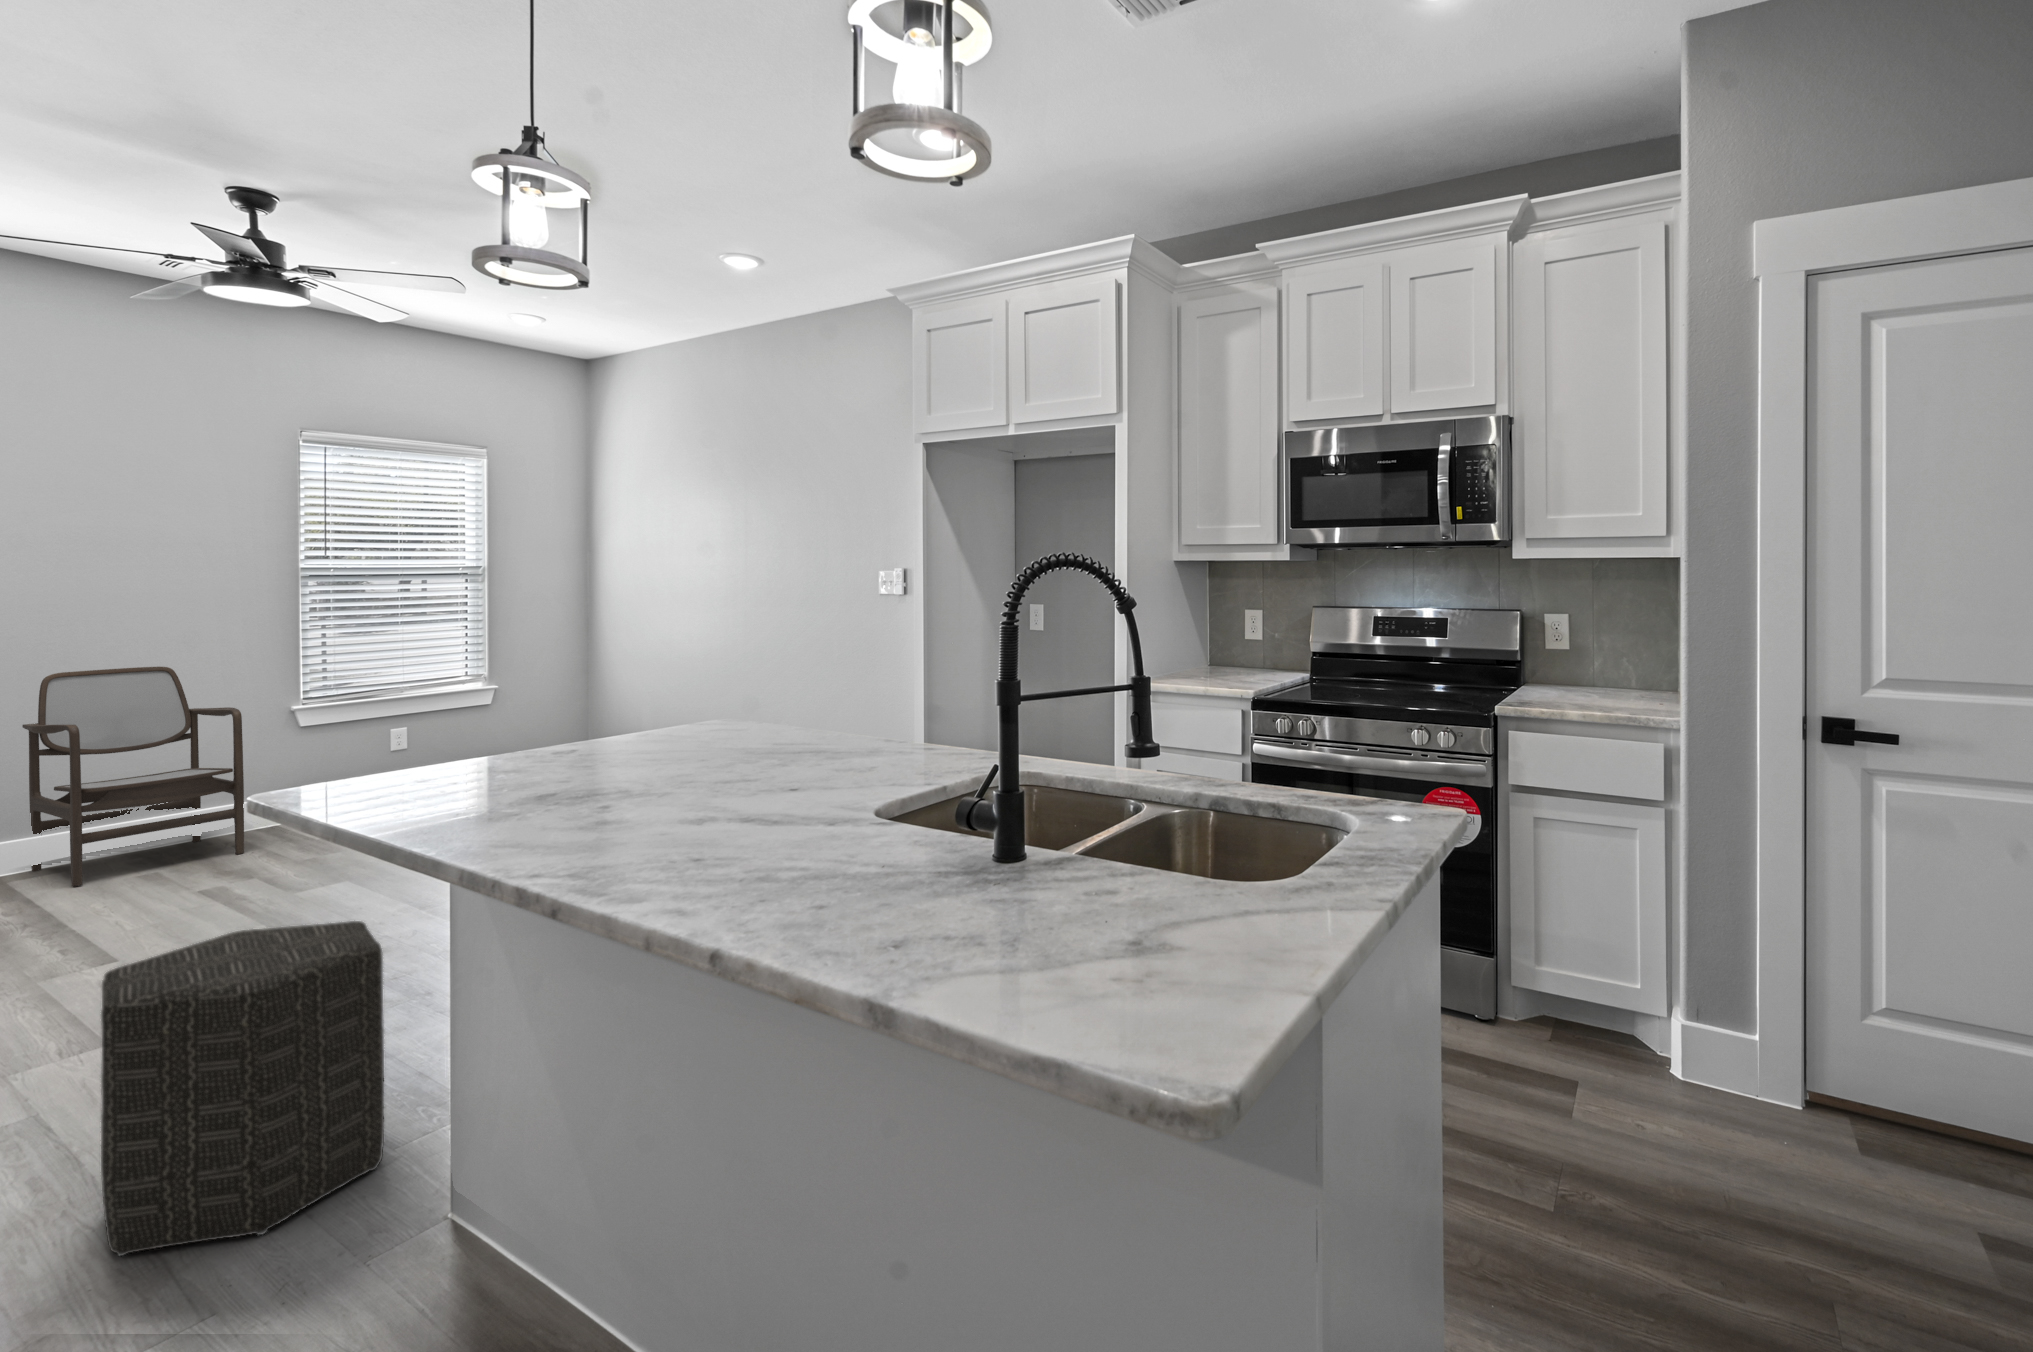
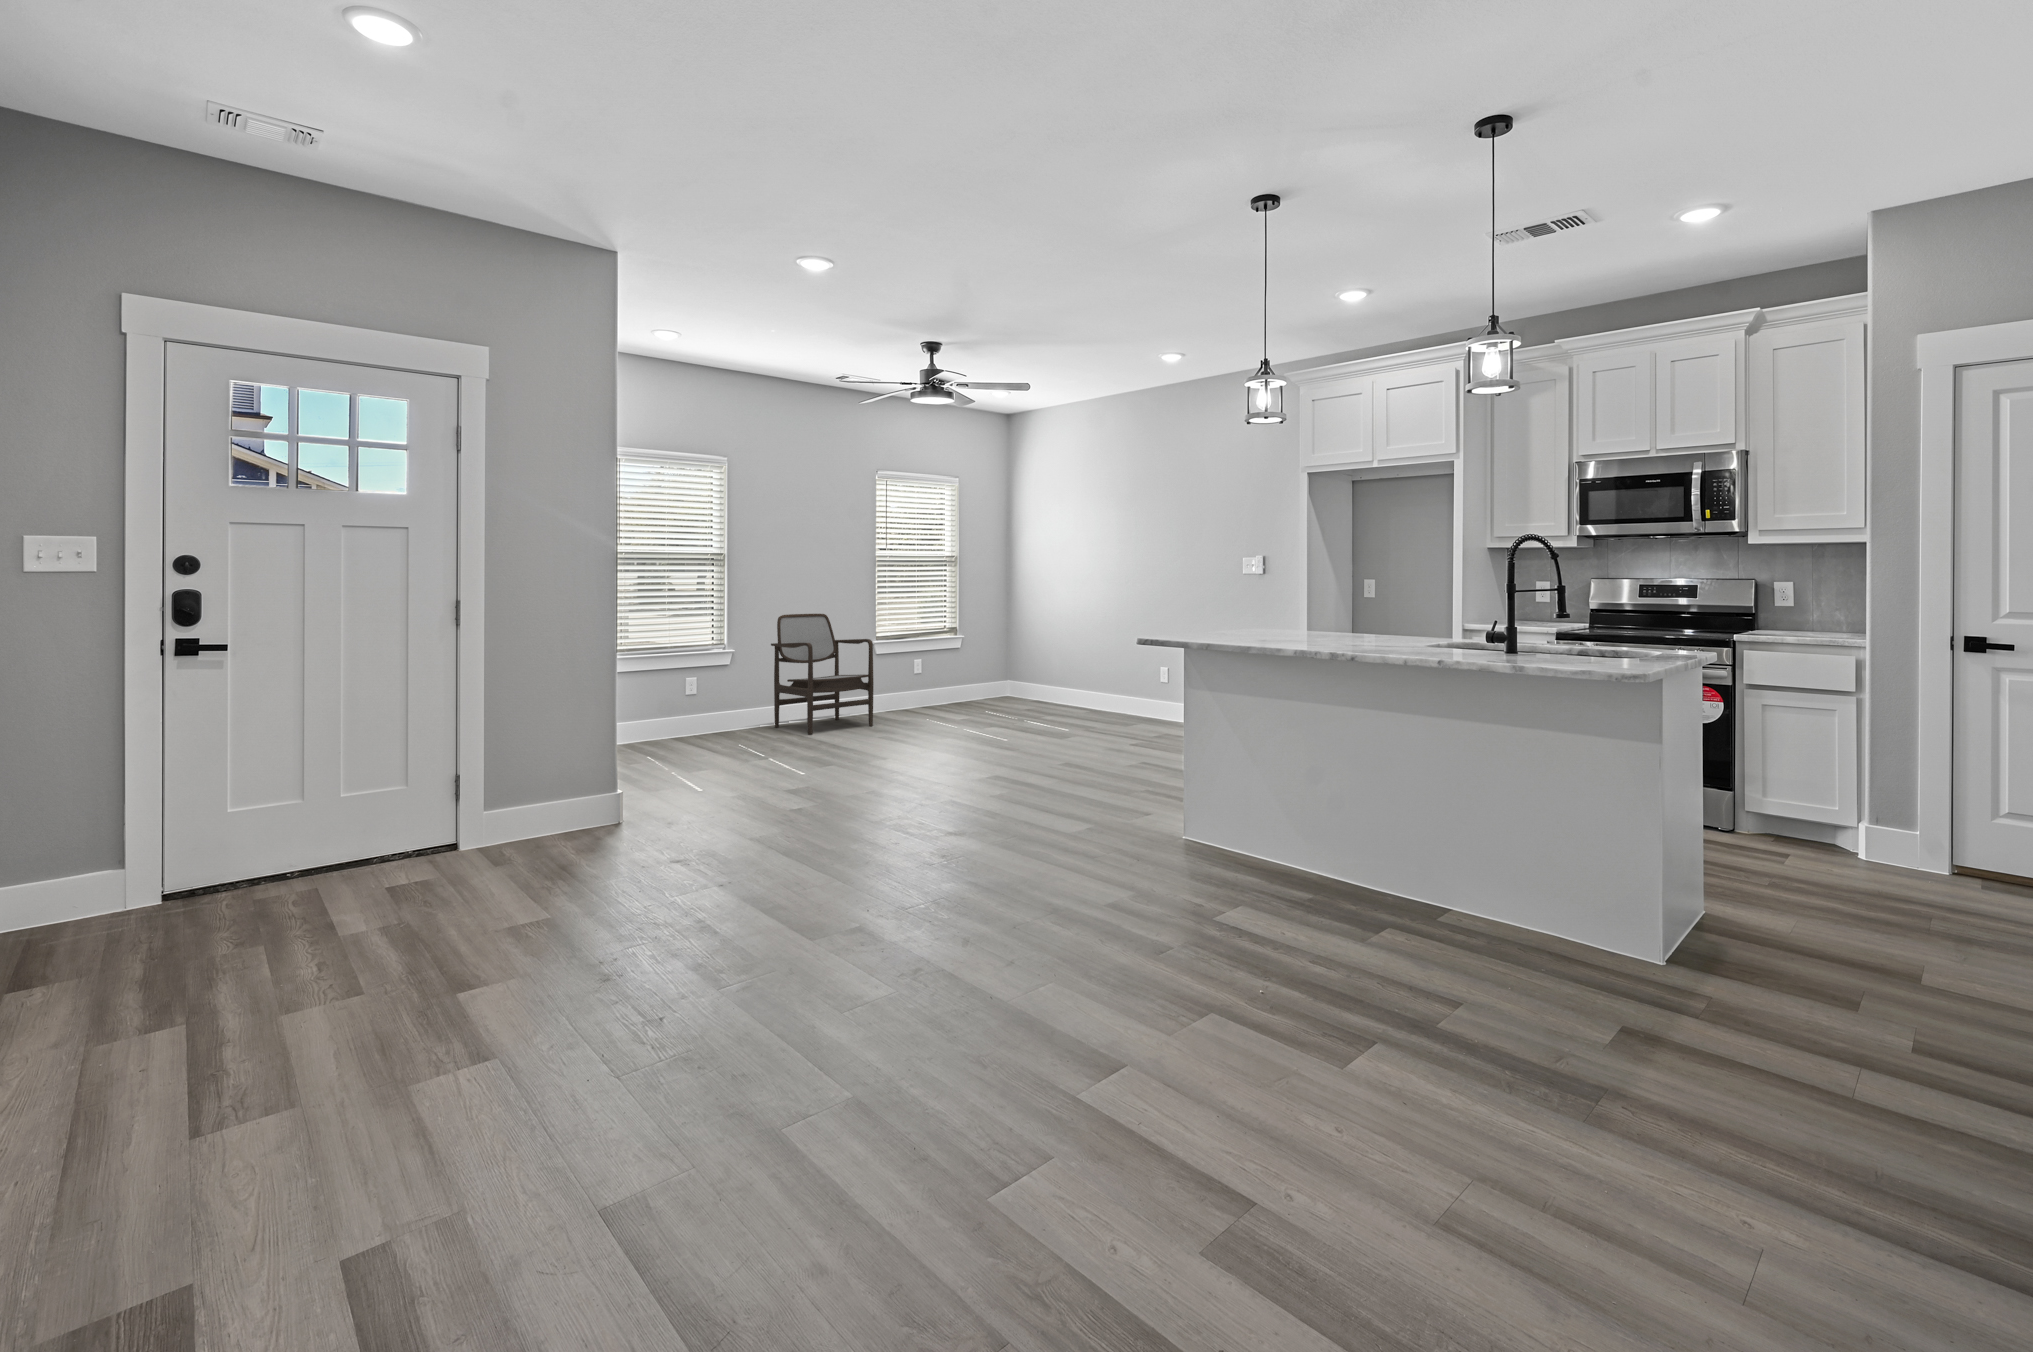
ottoman: present [101,921,384,1256] -> none [1026,719,1132,844]

